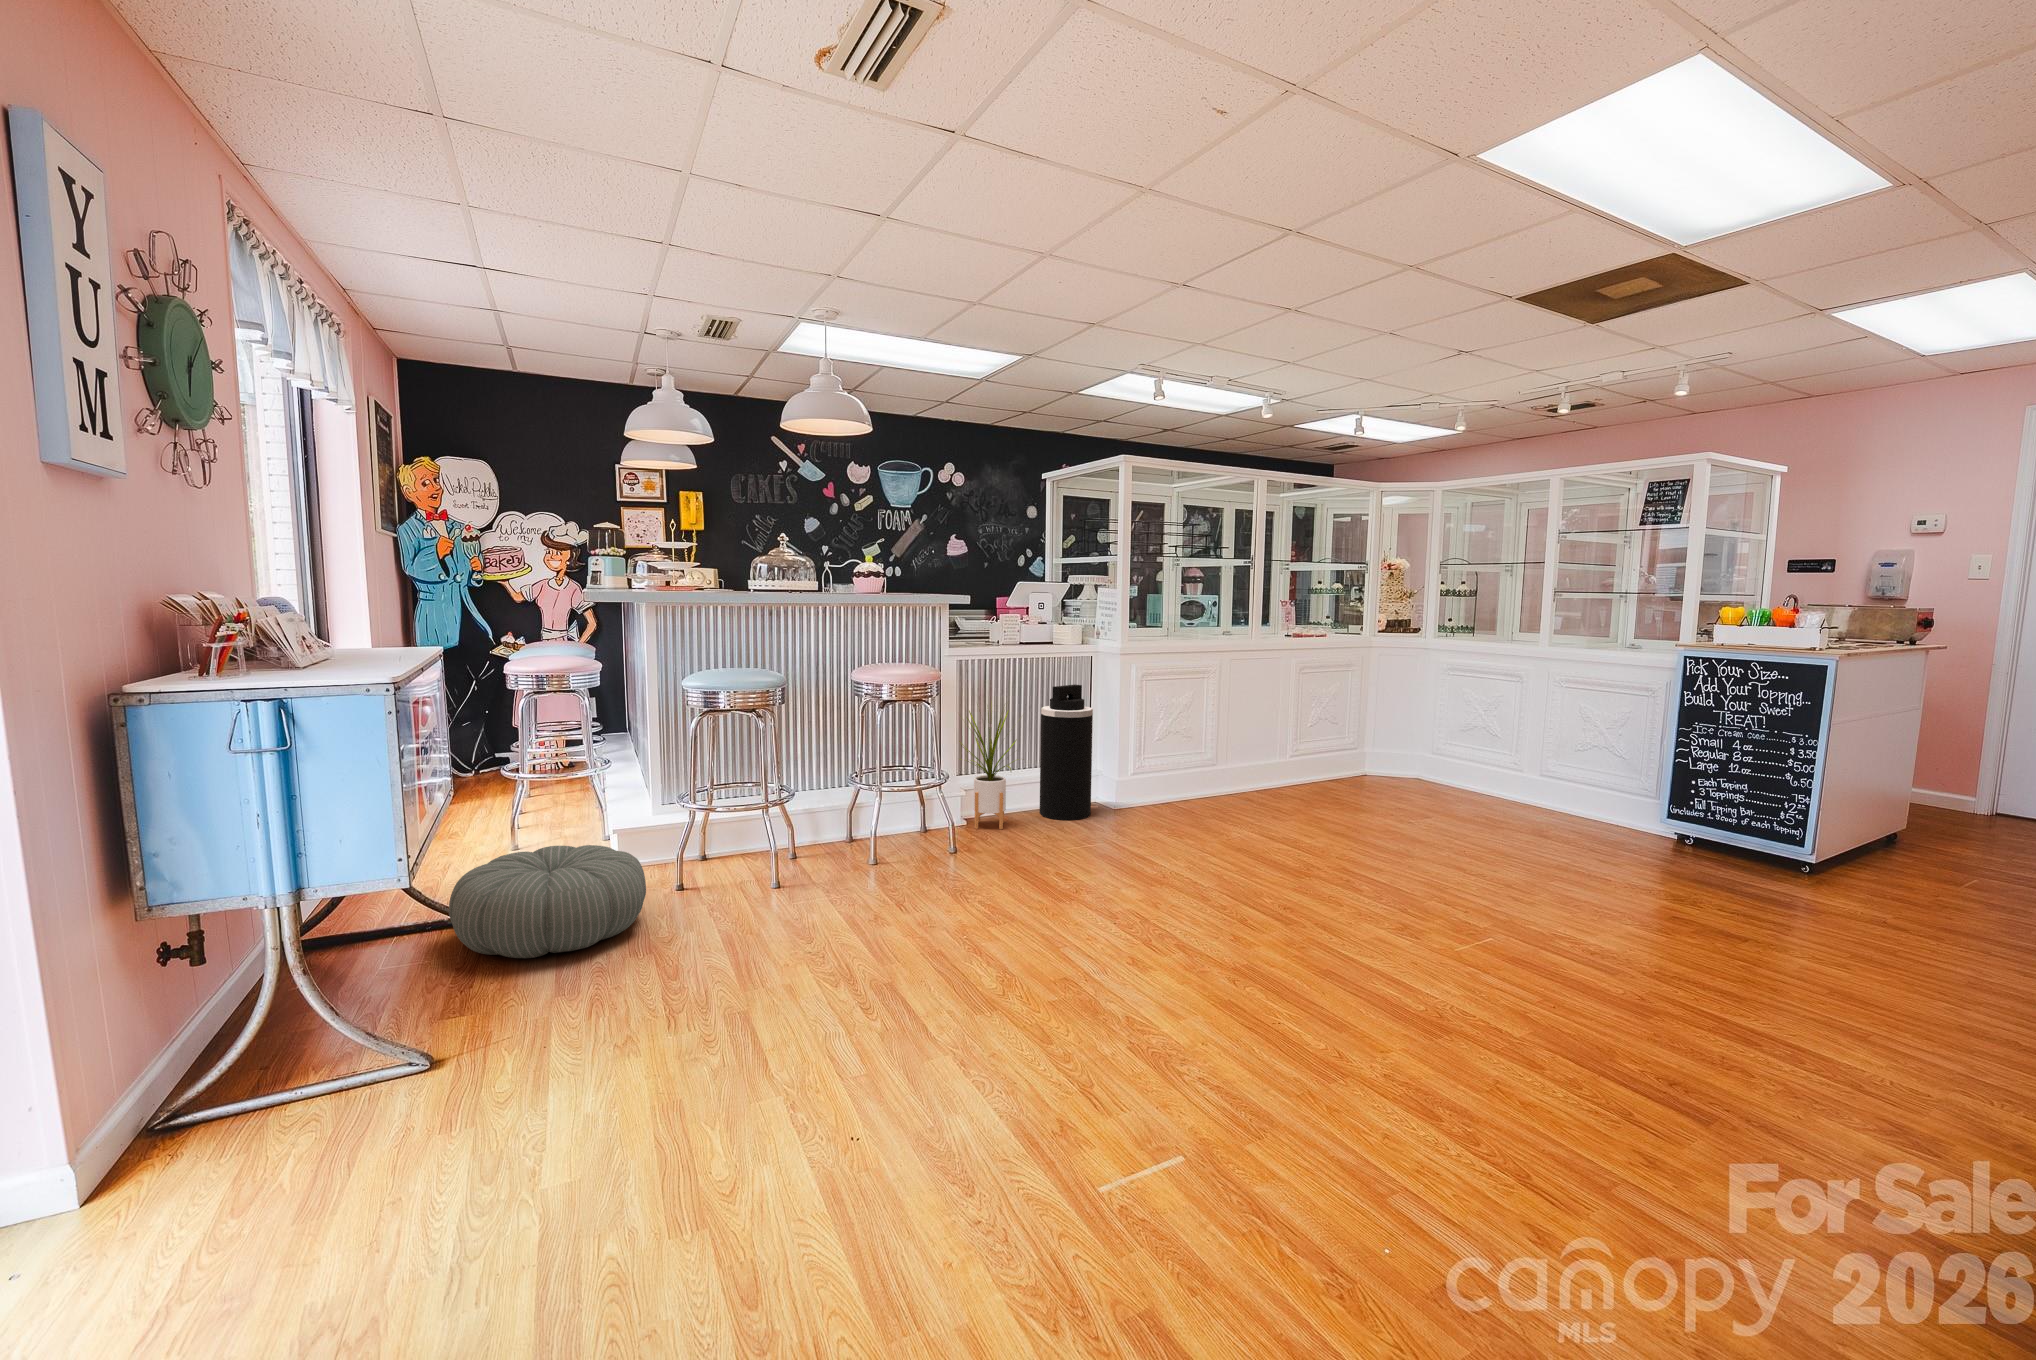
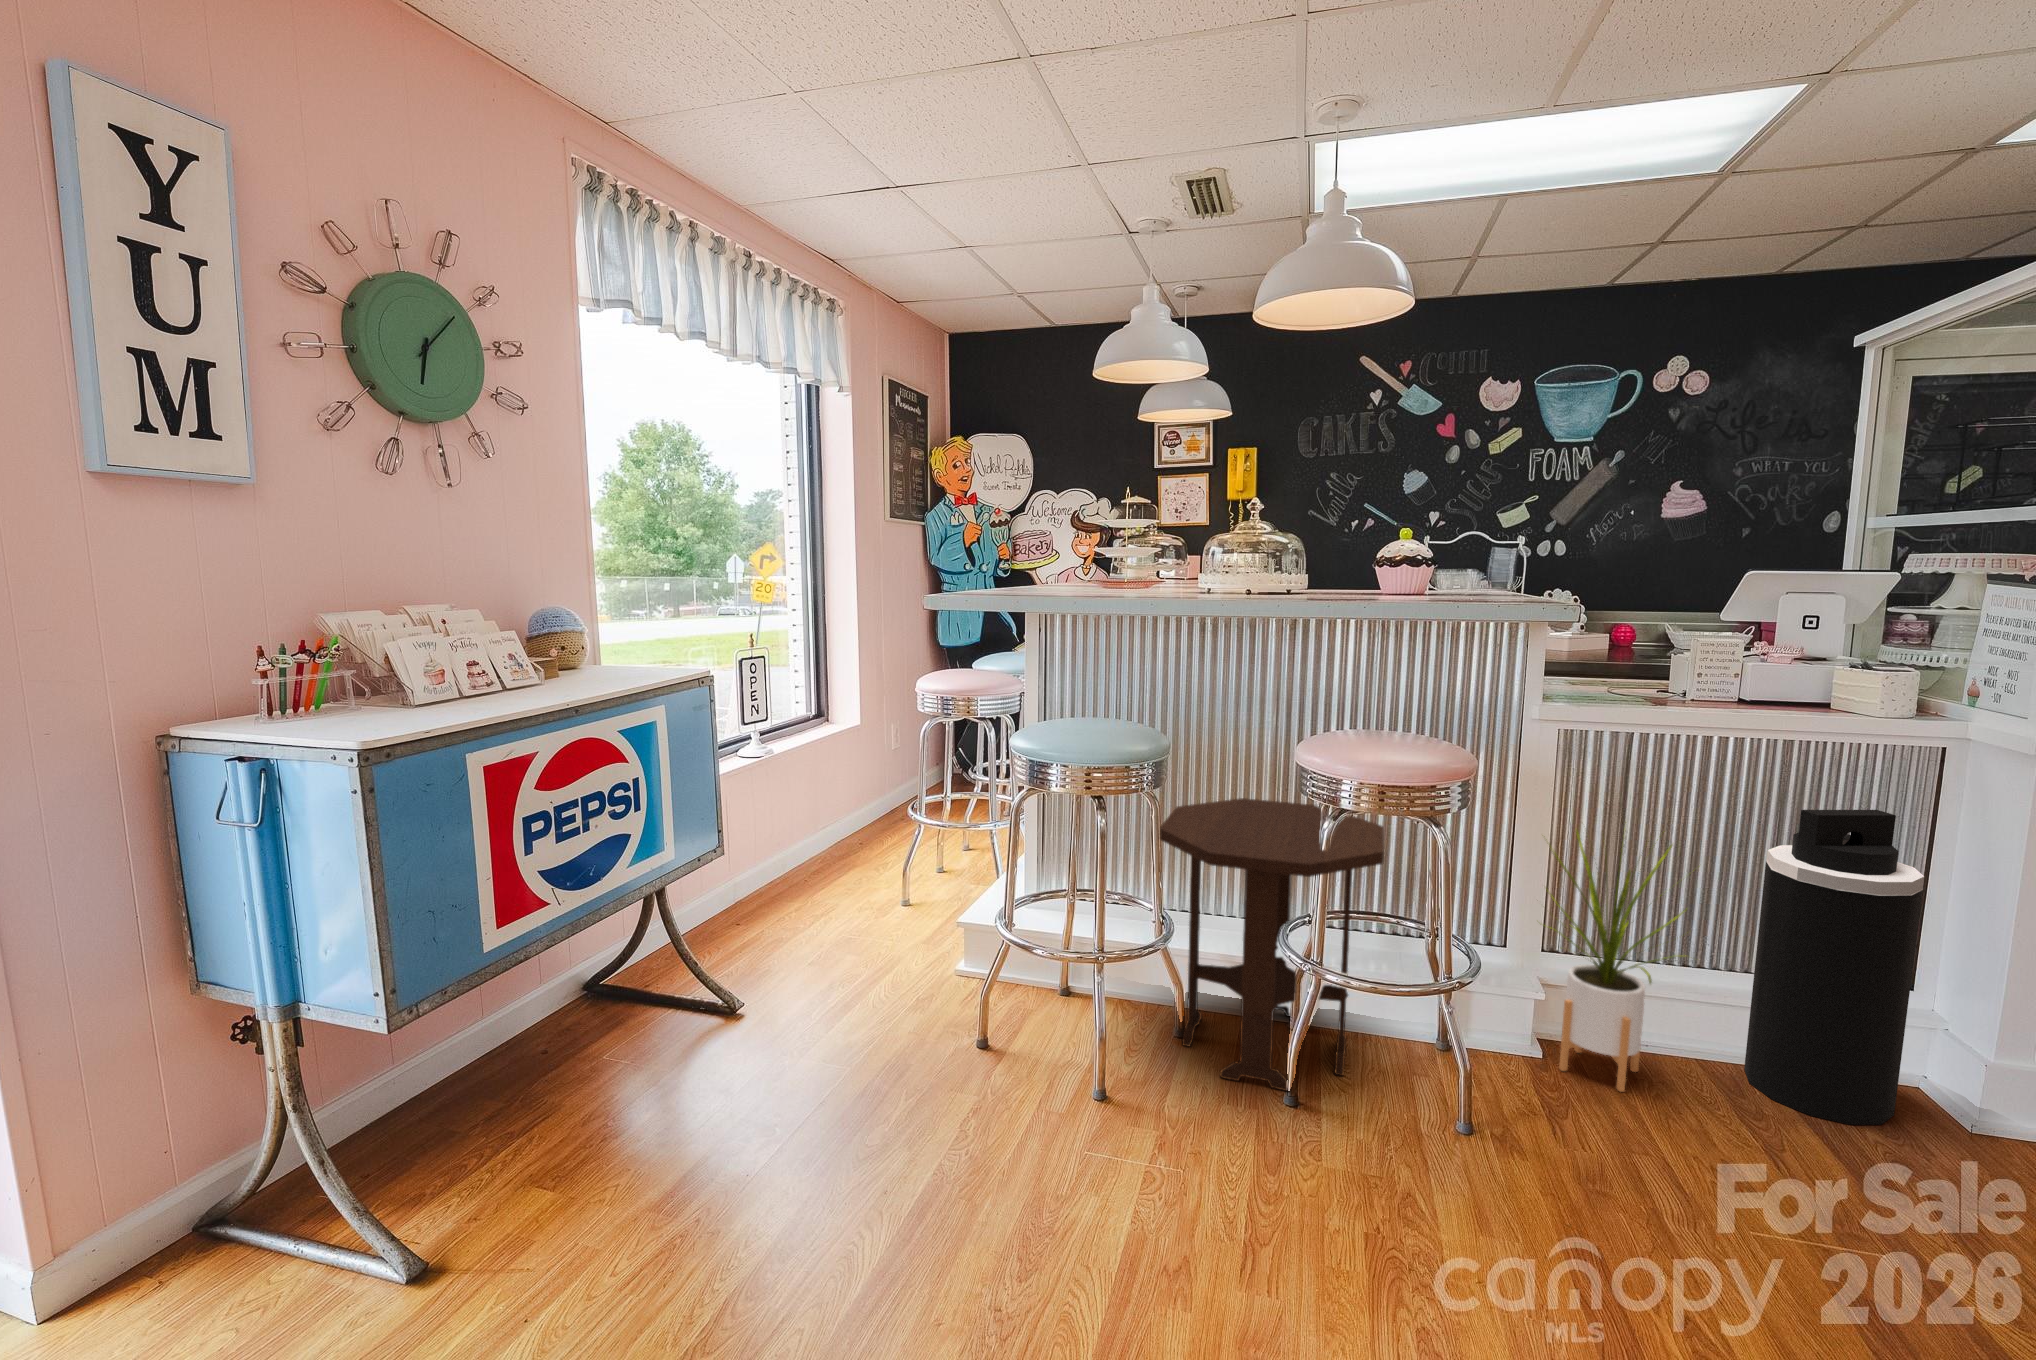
side table: none [774,713,904,866] -> present [1160,798,1384,1091]
pouf: present [449,845,646,958] -> none [644,948,896,1134]

